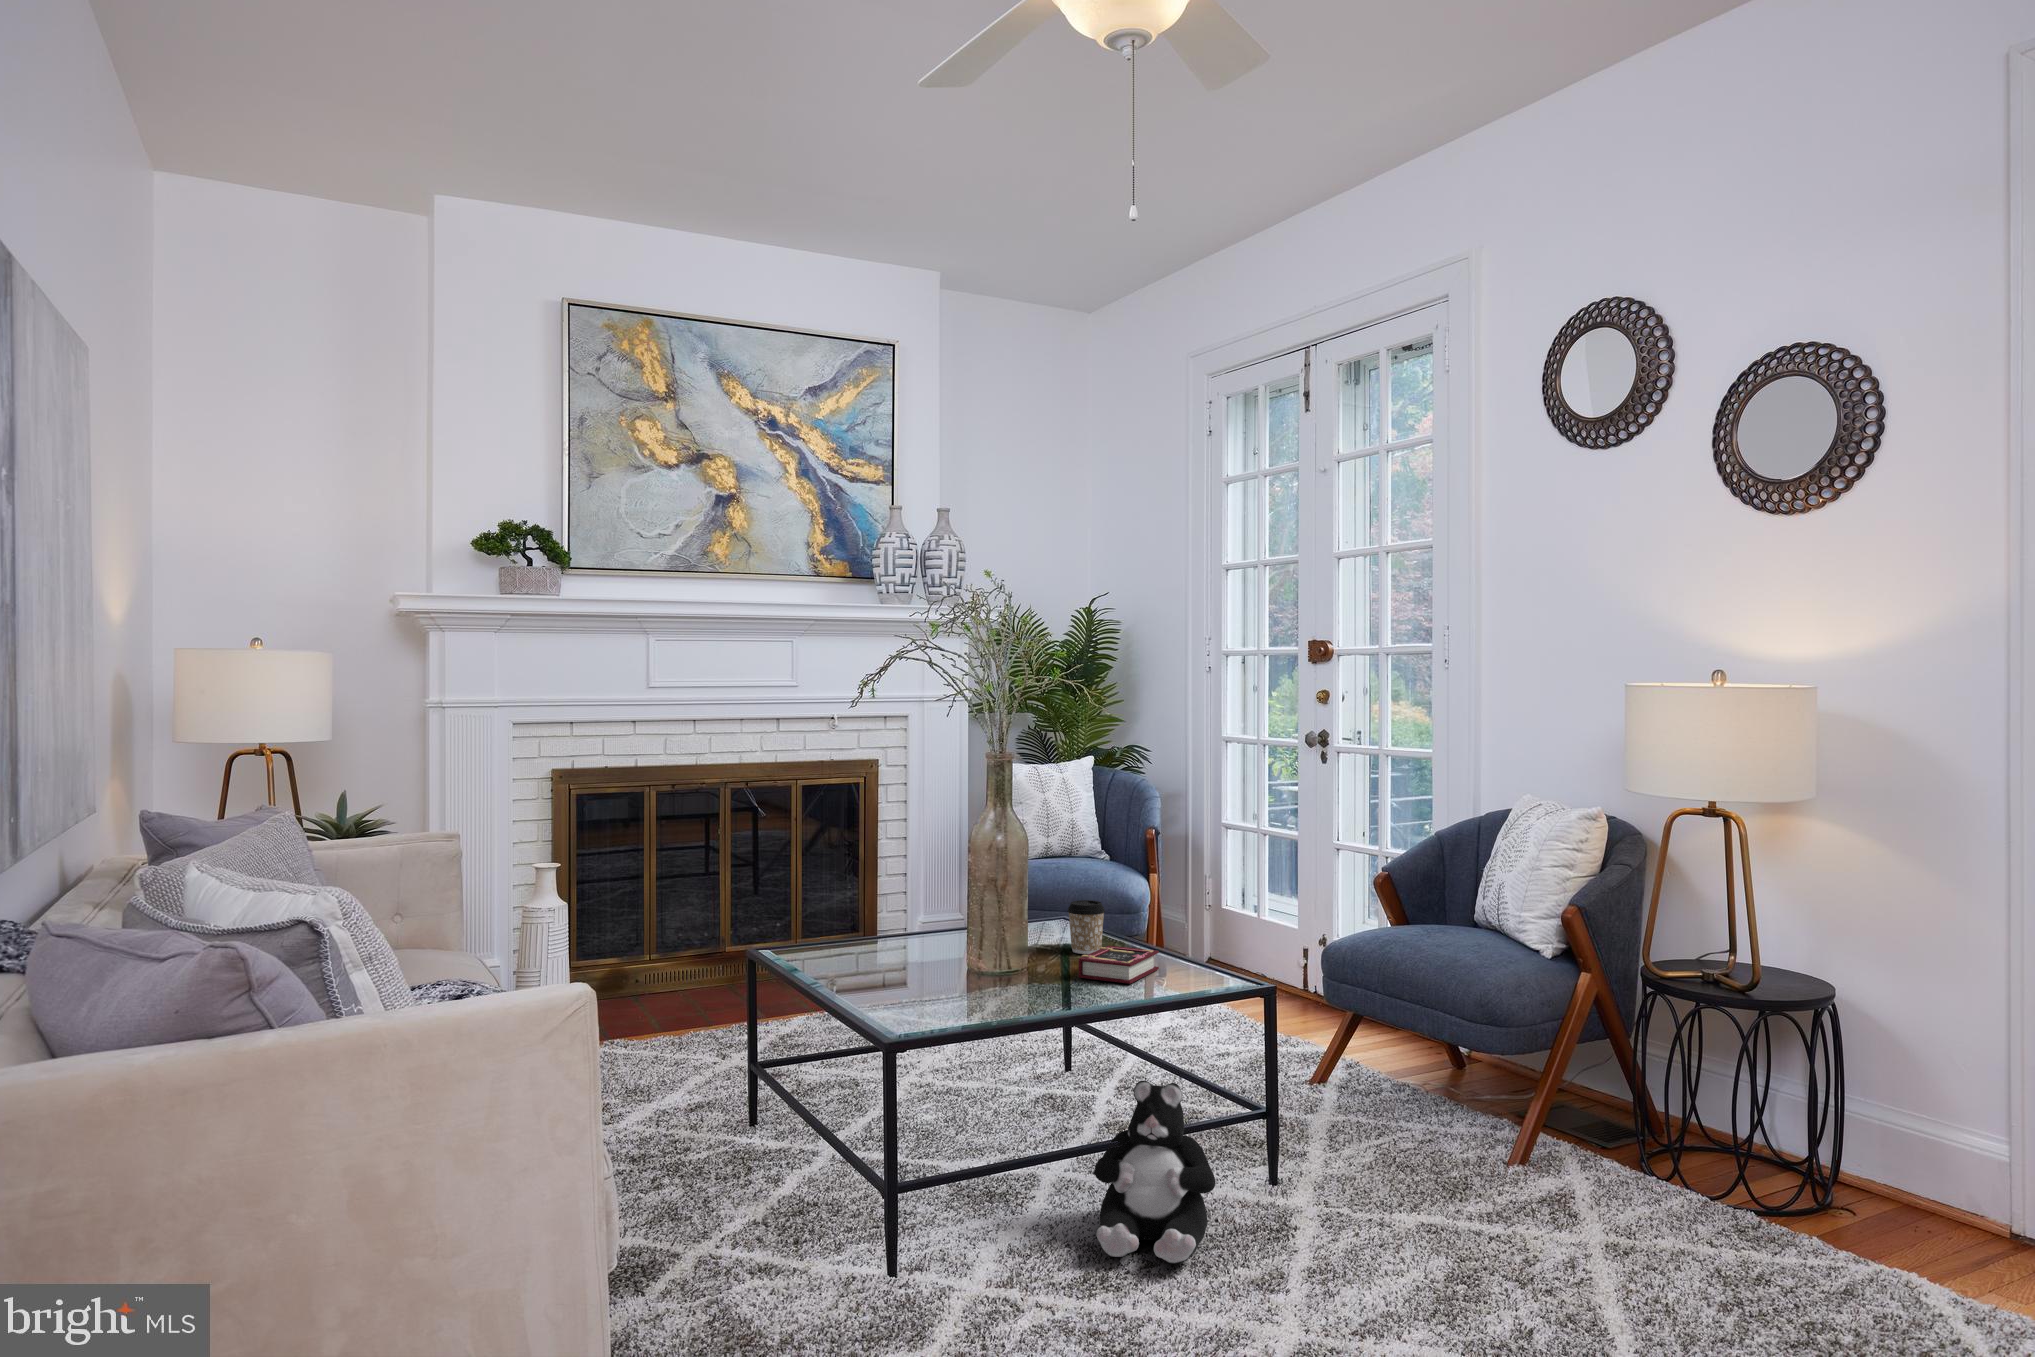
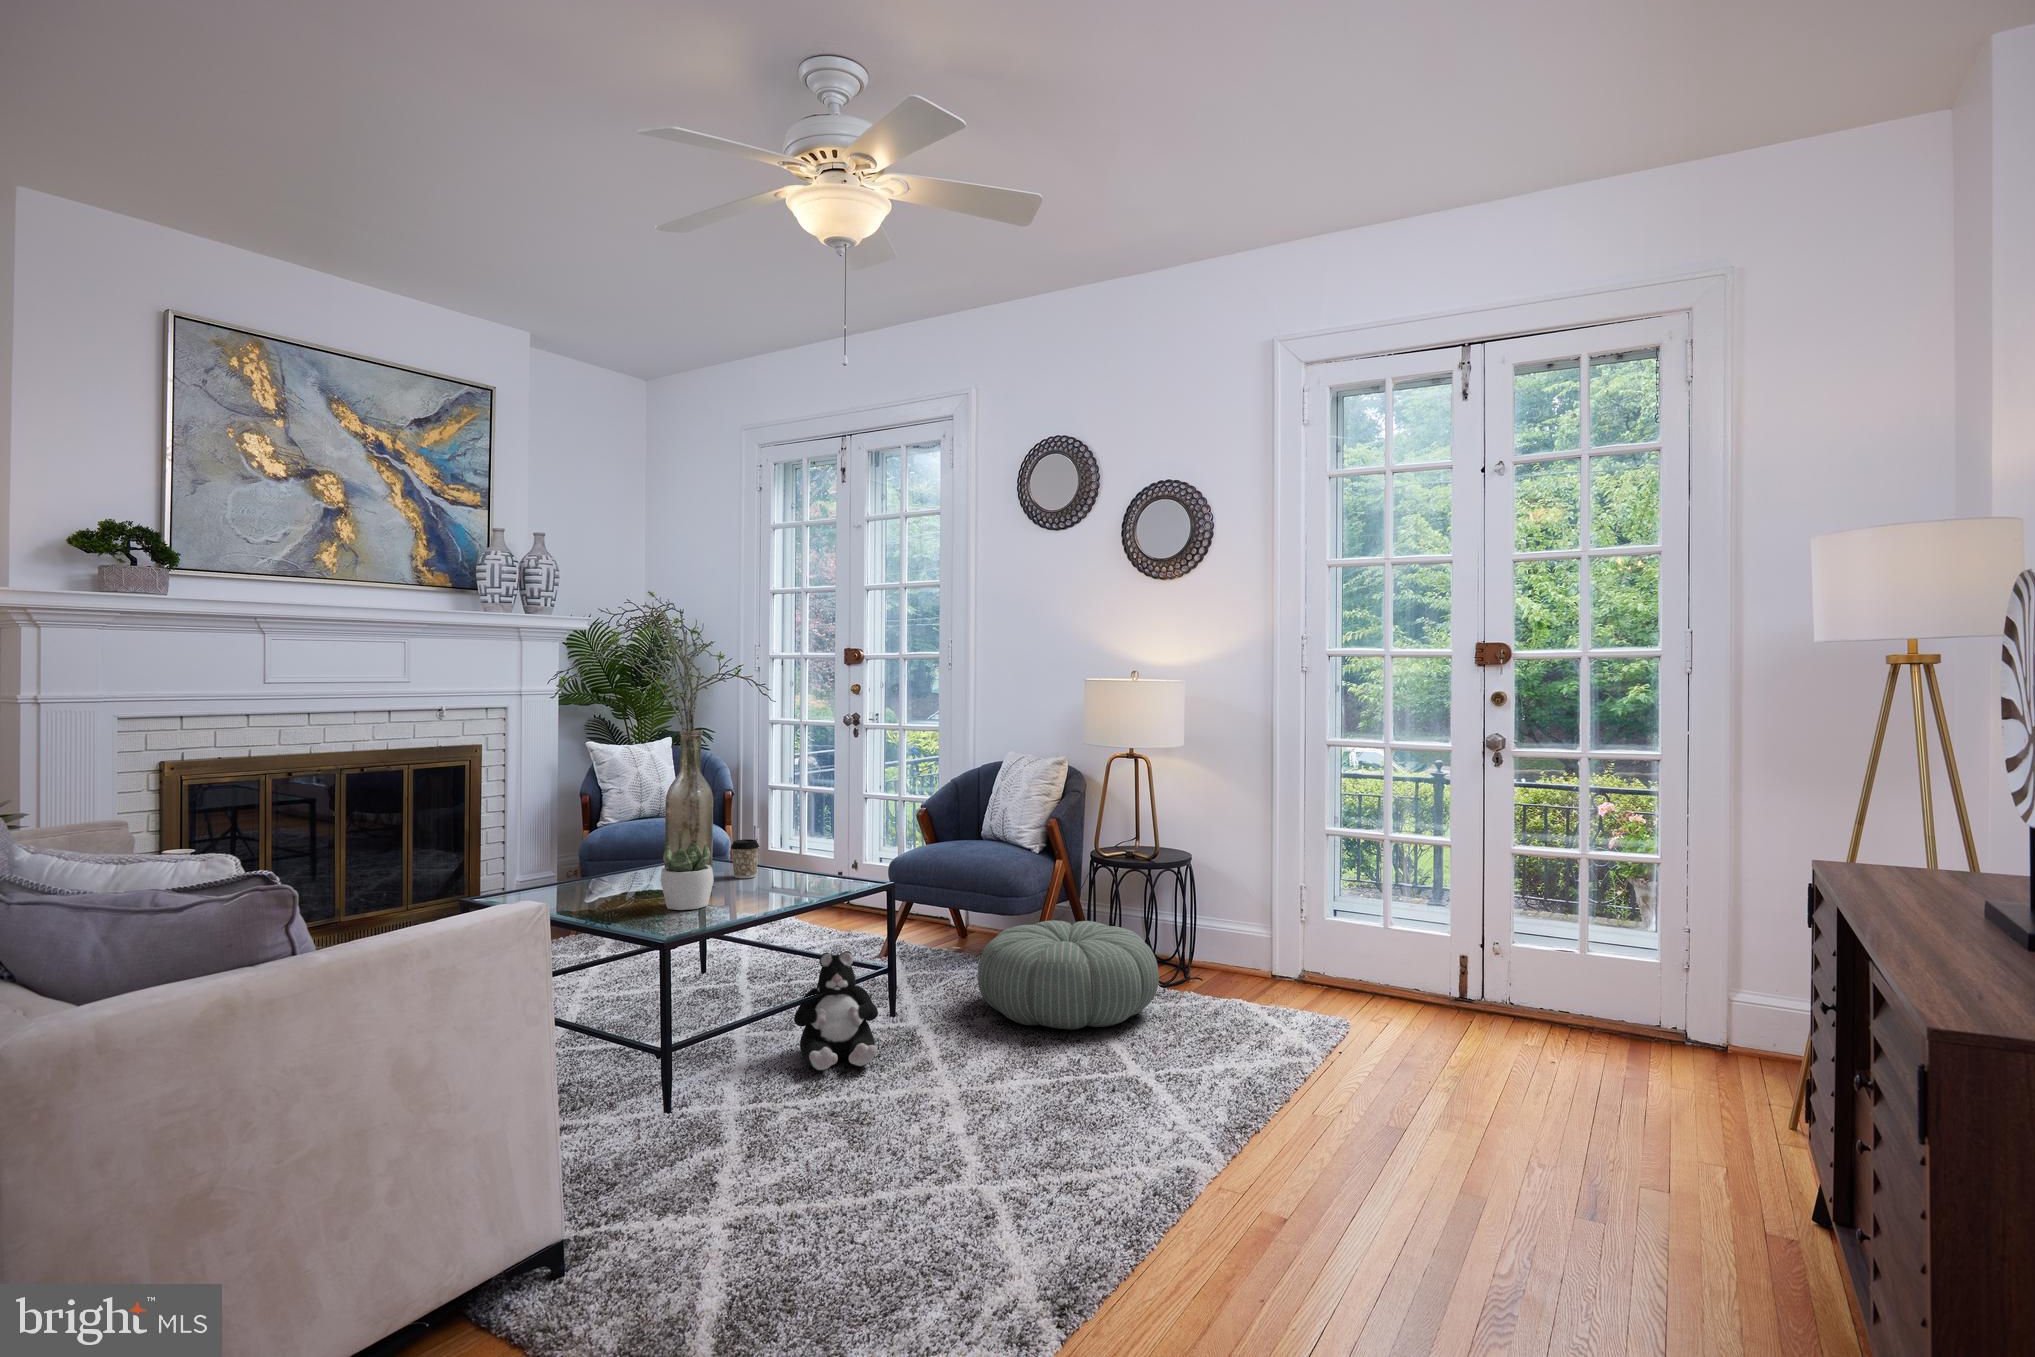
succulent plant: none [939,903,1009,994] -> present [660,843,714,910]
book: present [1078,946,1159,984] -> none [758,869,808,892]
pouf: none [1405,1073,1730,1277] -> present [978,920,1159,1030]

